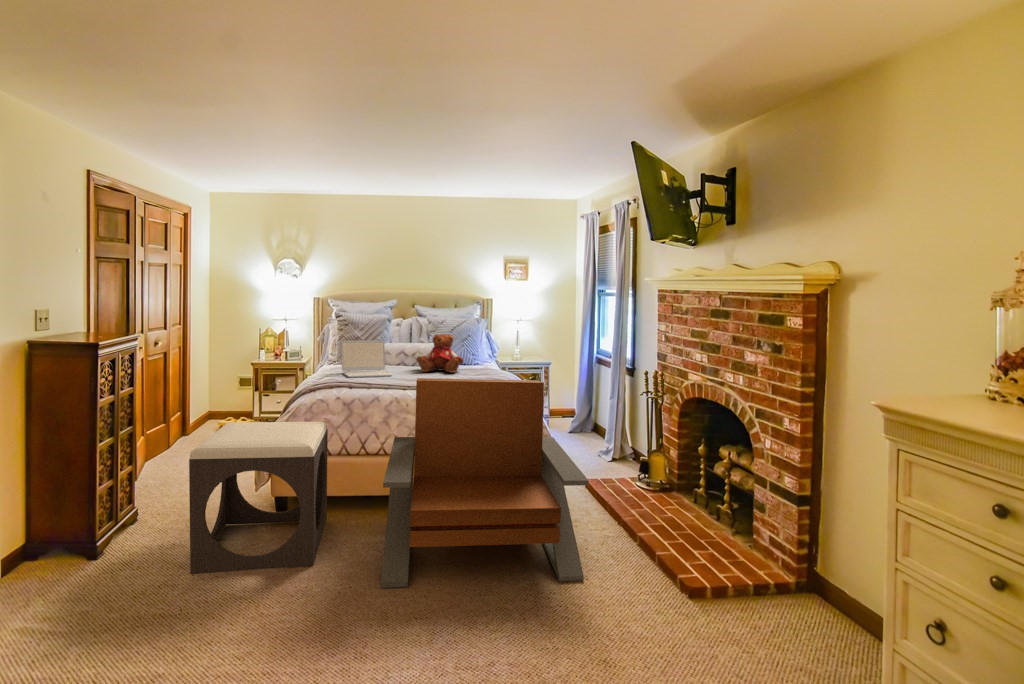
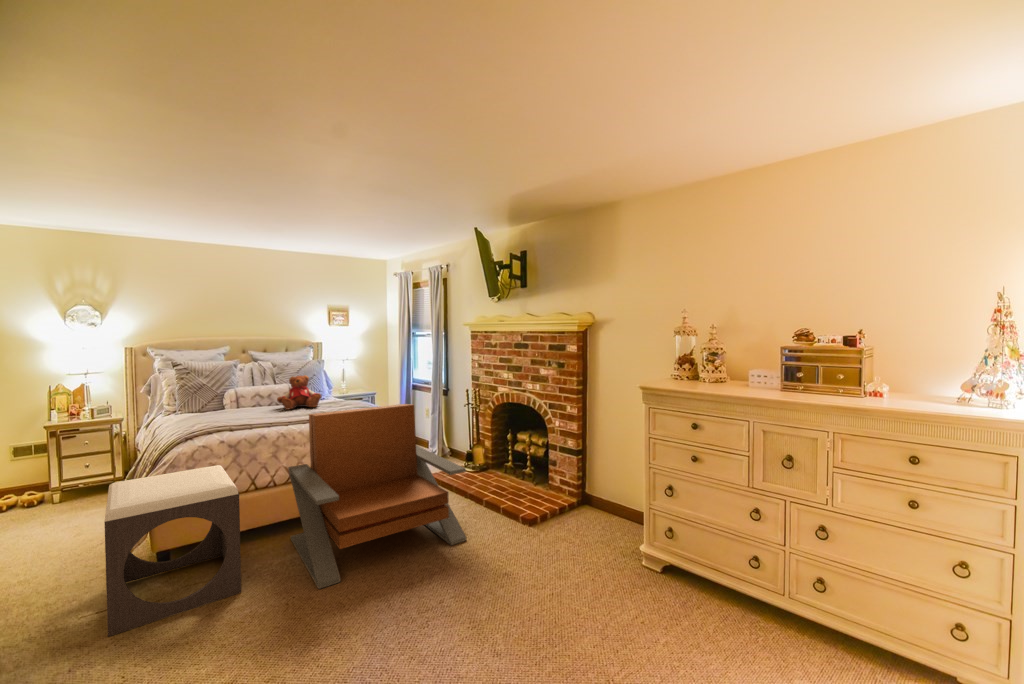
laptop: present [341,340,393,377] -> none [206,386,263,423]

